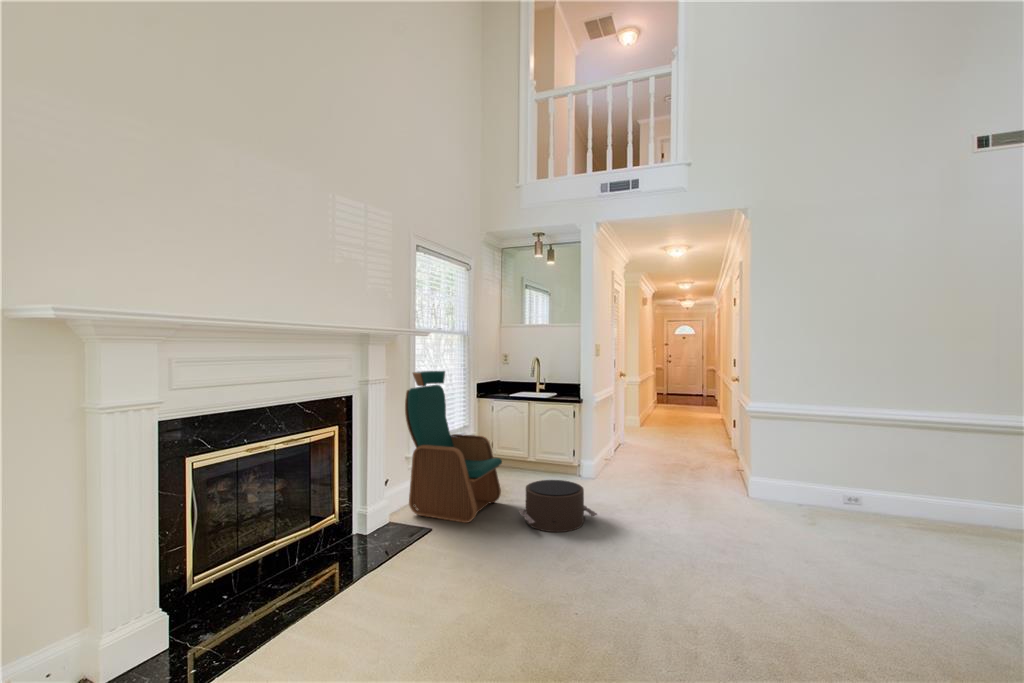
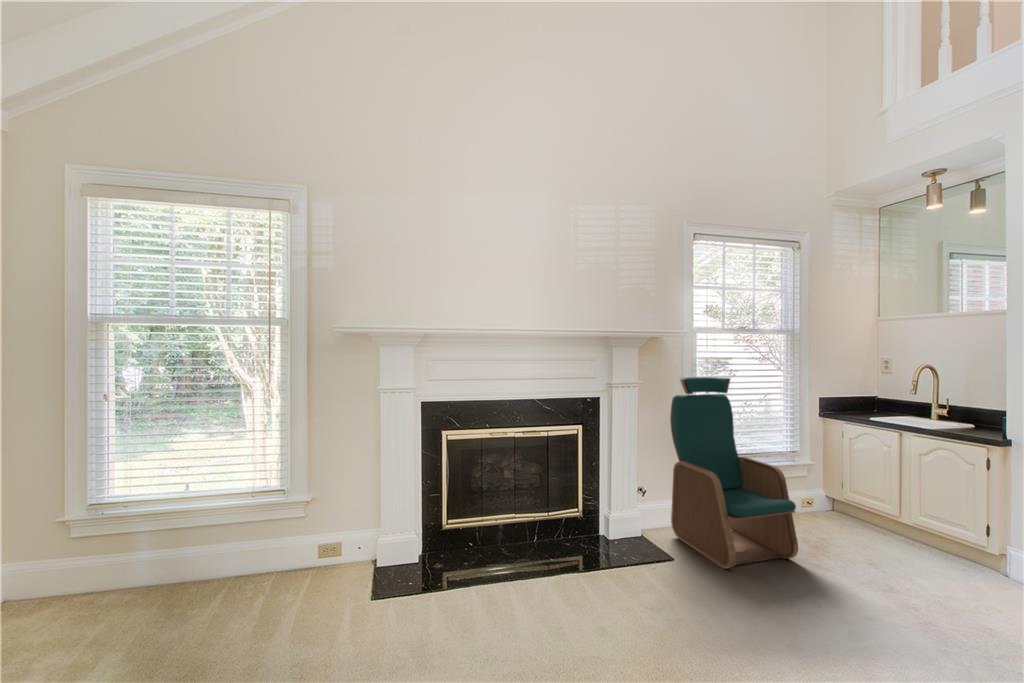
pouf: present [519,480,597,532] -> none [791,549,937,648]

